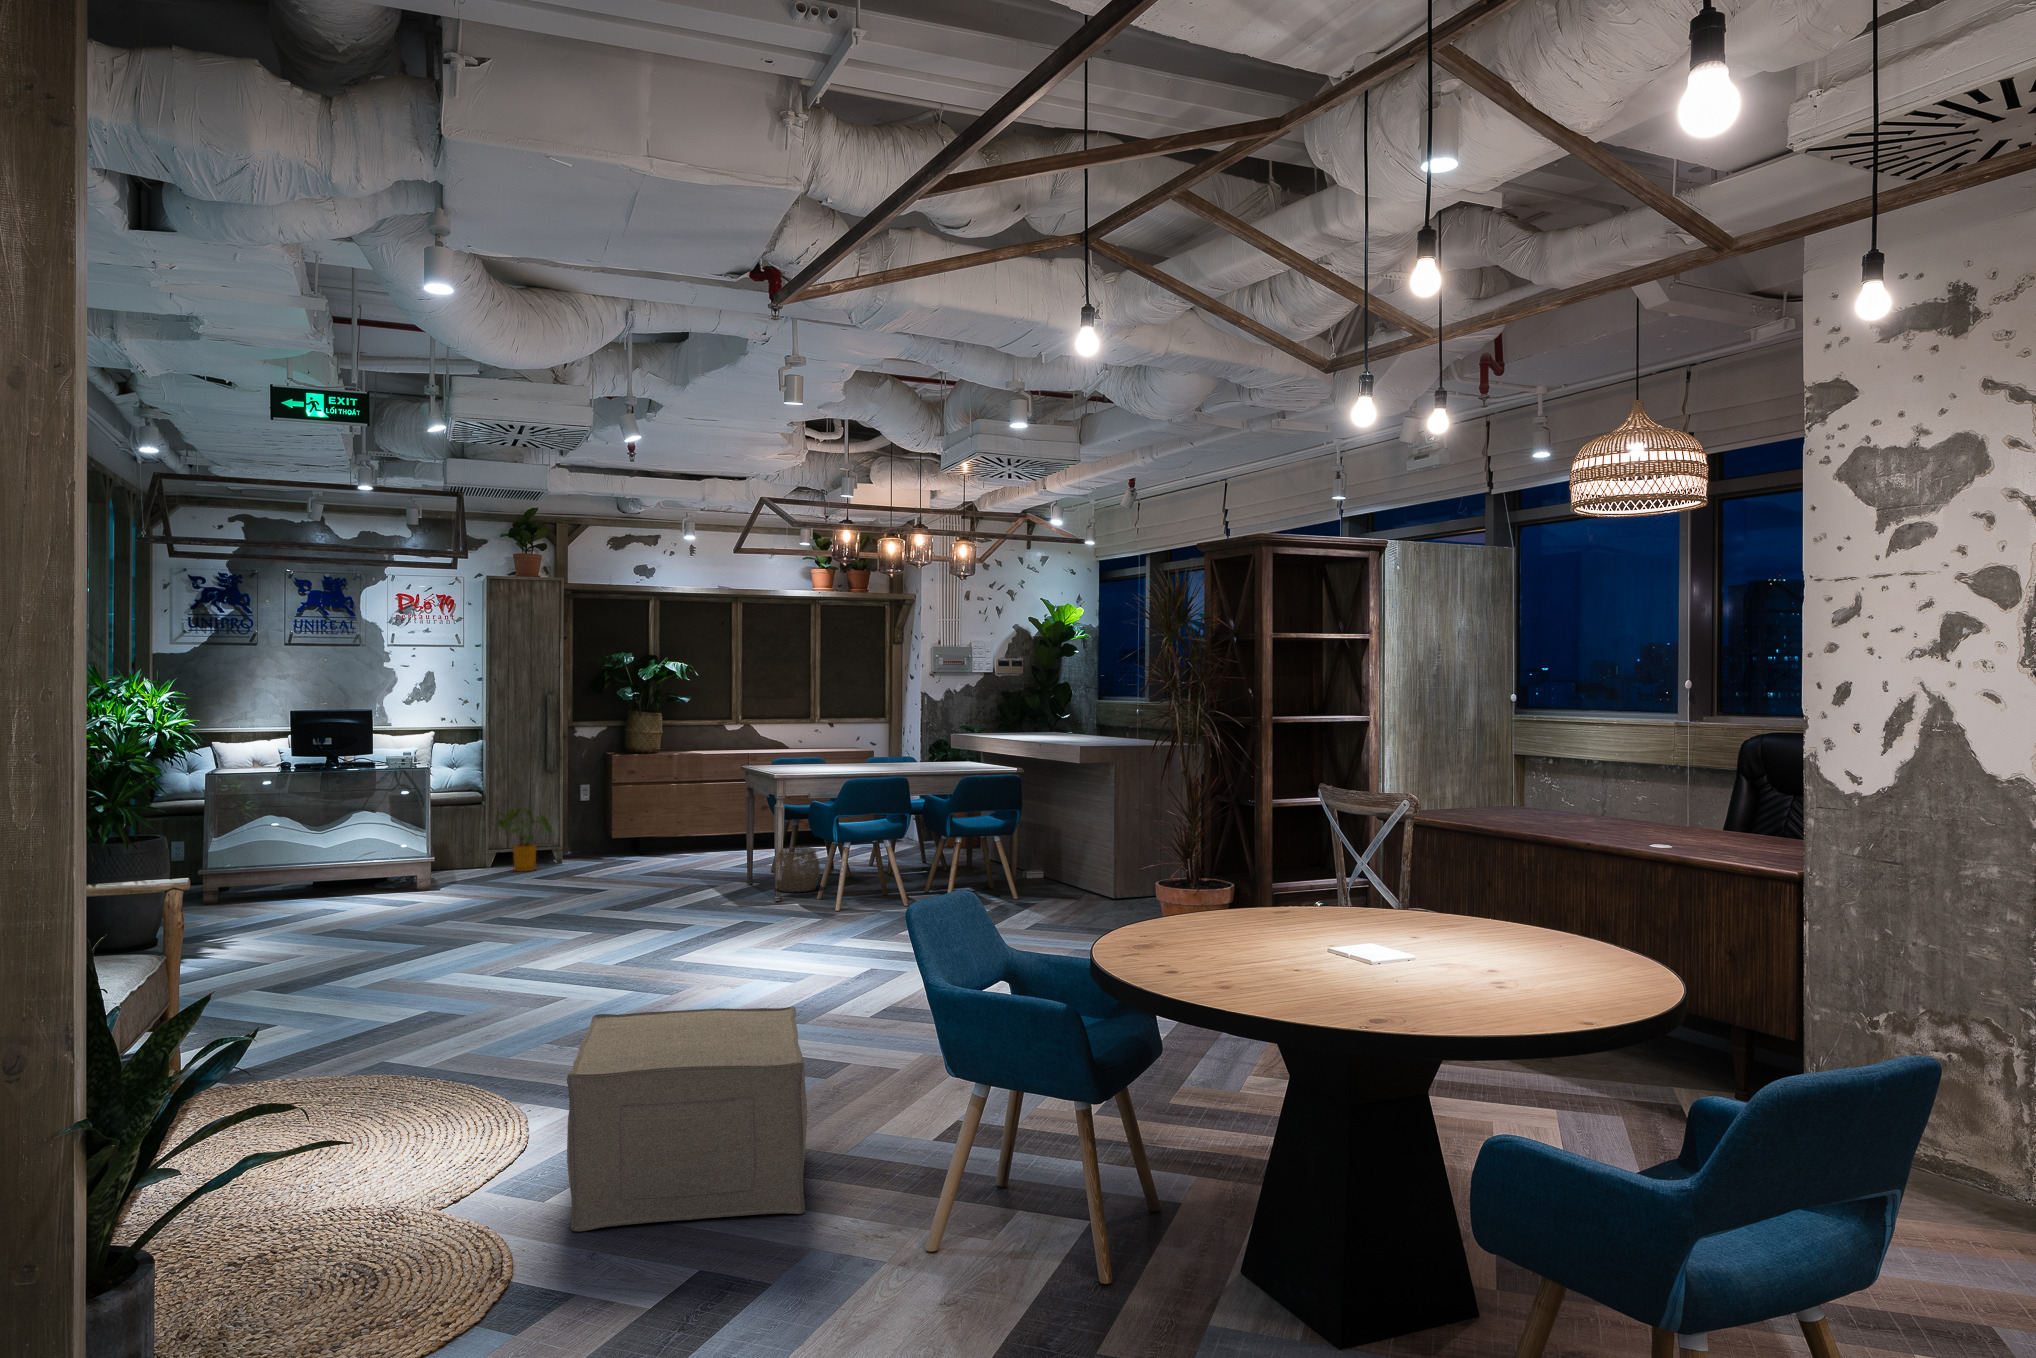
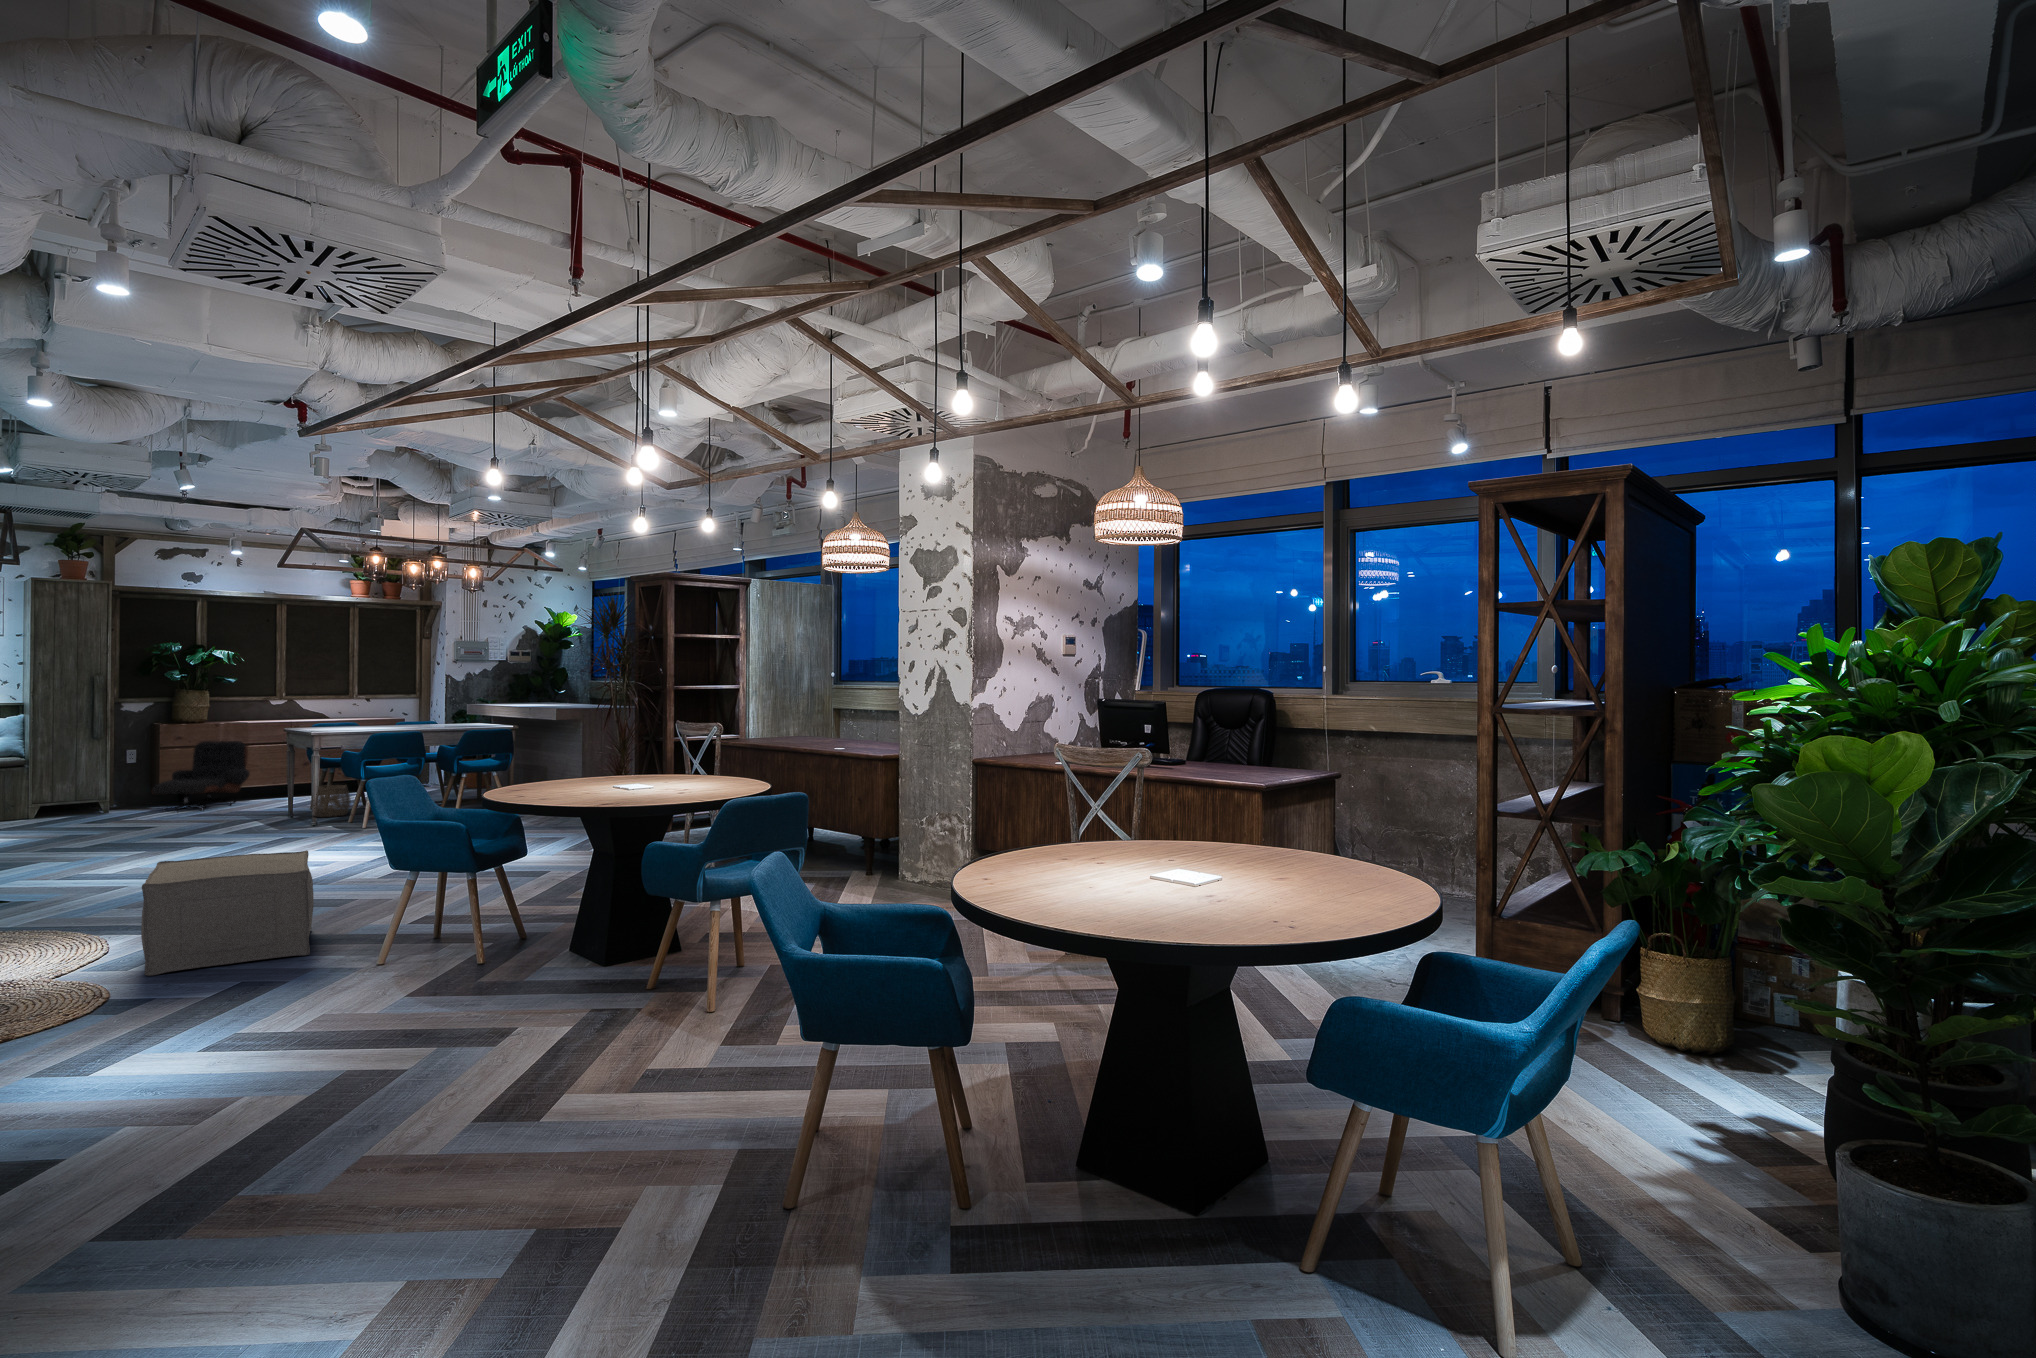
lounge chair: none [602,779,704,873] -> present [152,741,250,813]
house plant: present [498,808,552,872] -> none [40,766,101,817]

